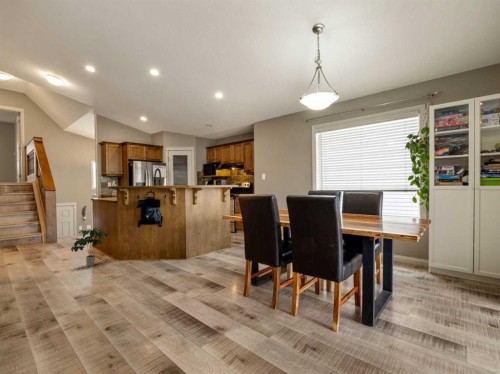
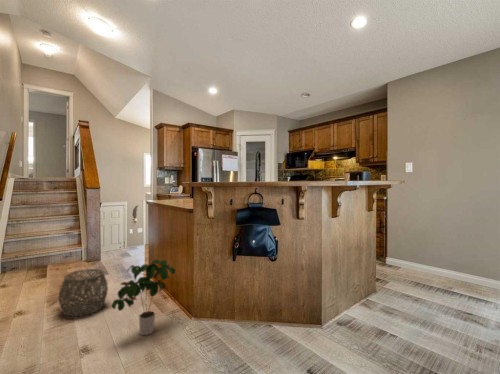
woven basket: none [36,238,67,263] -> present [59,269,108,316]

